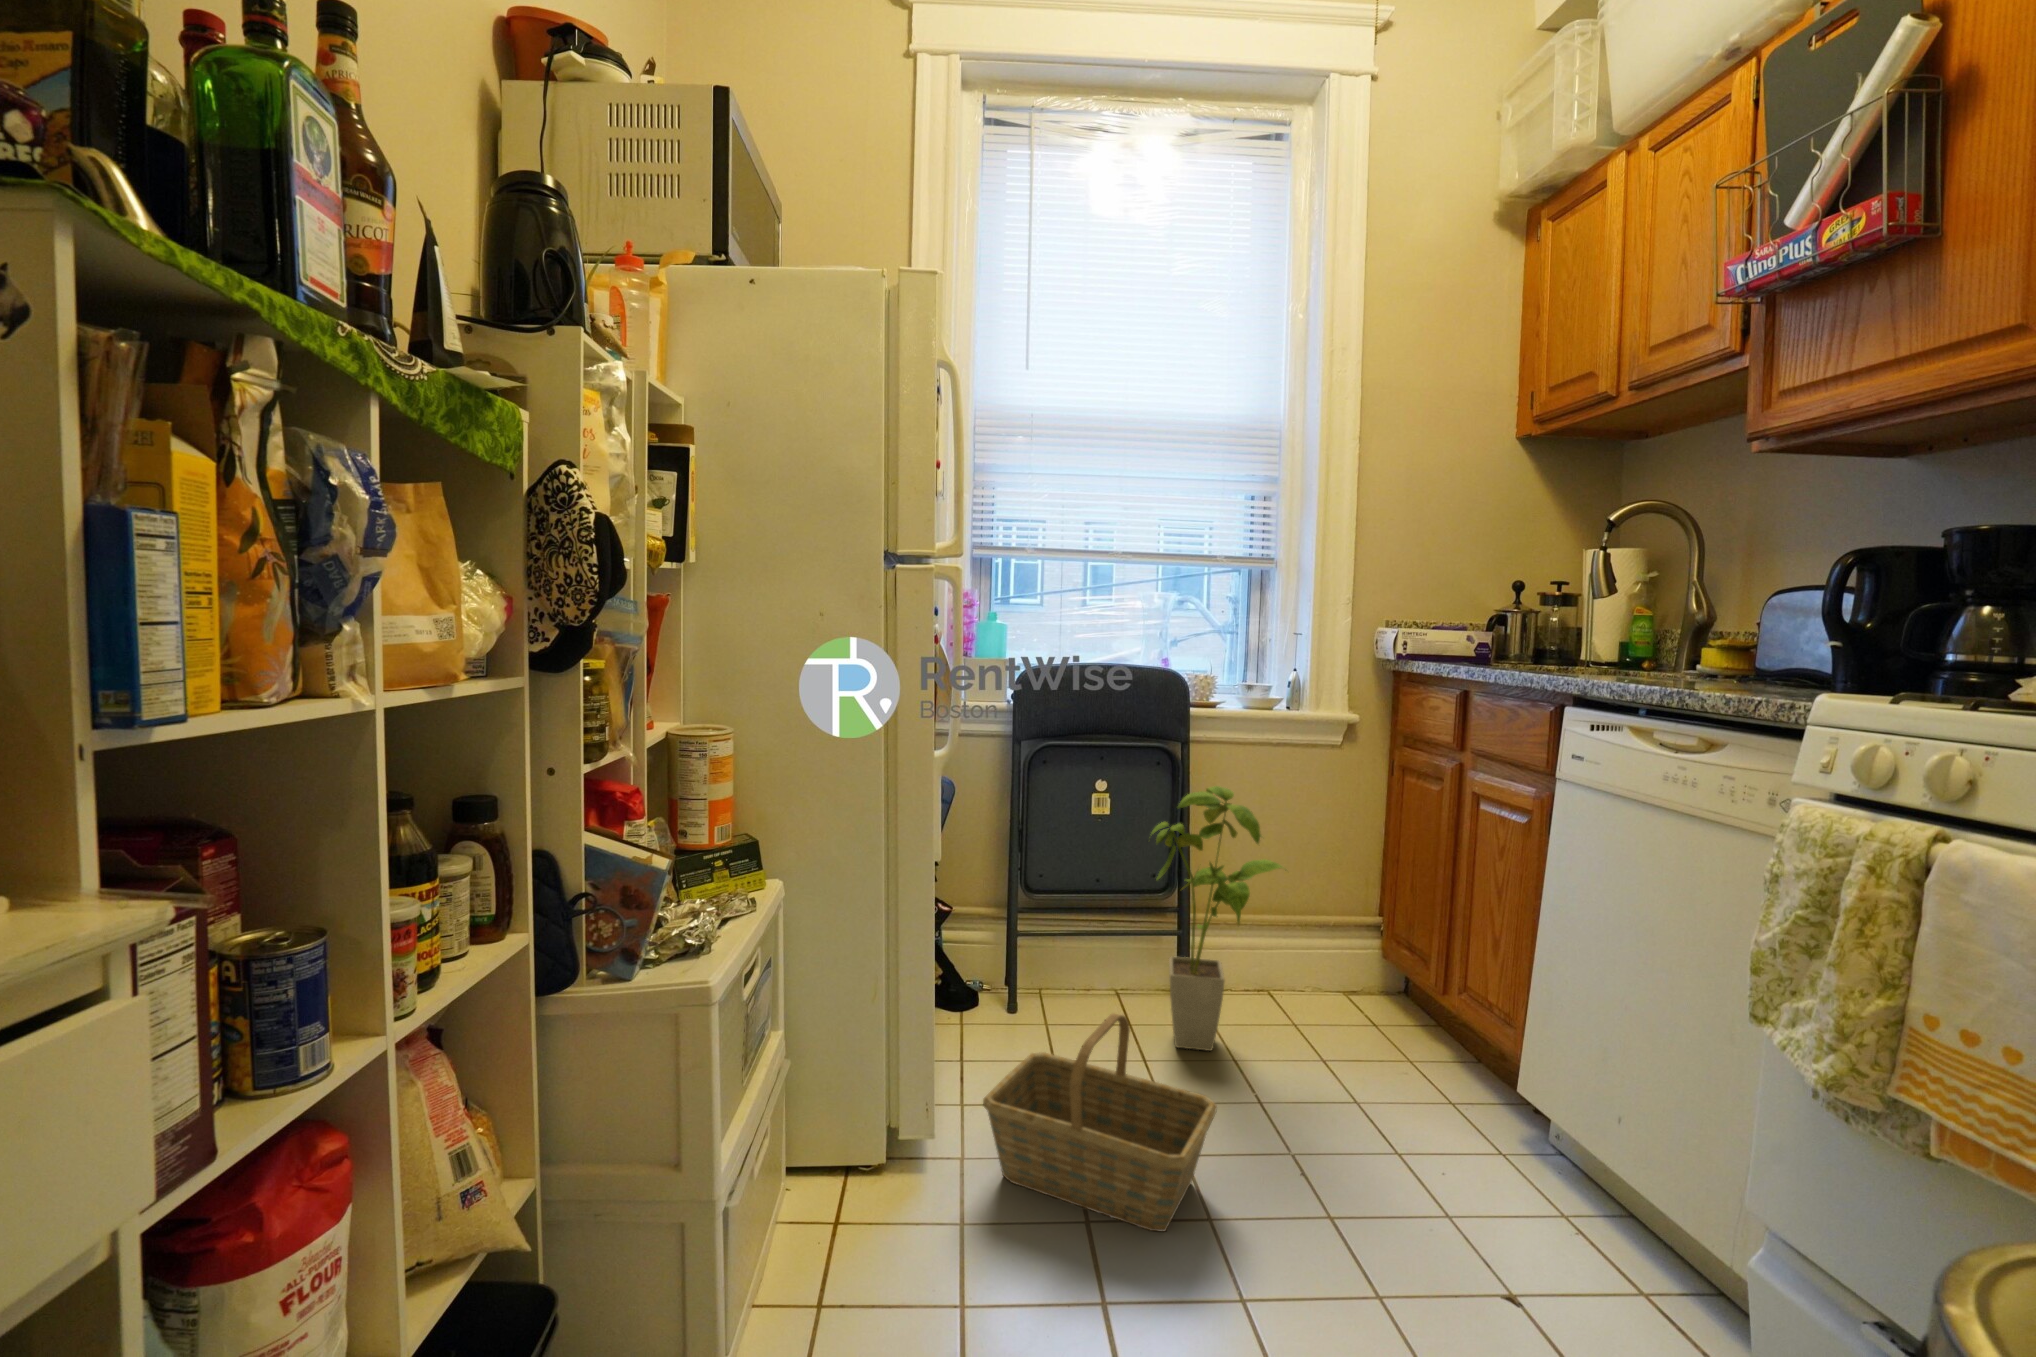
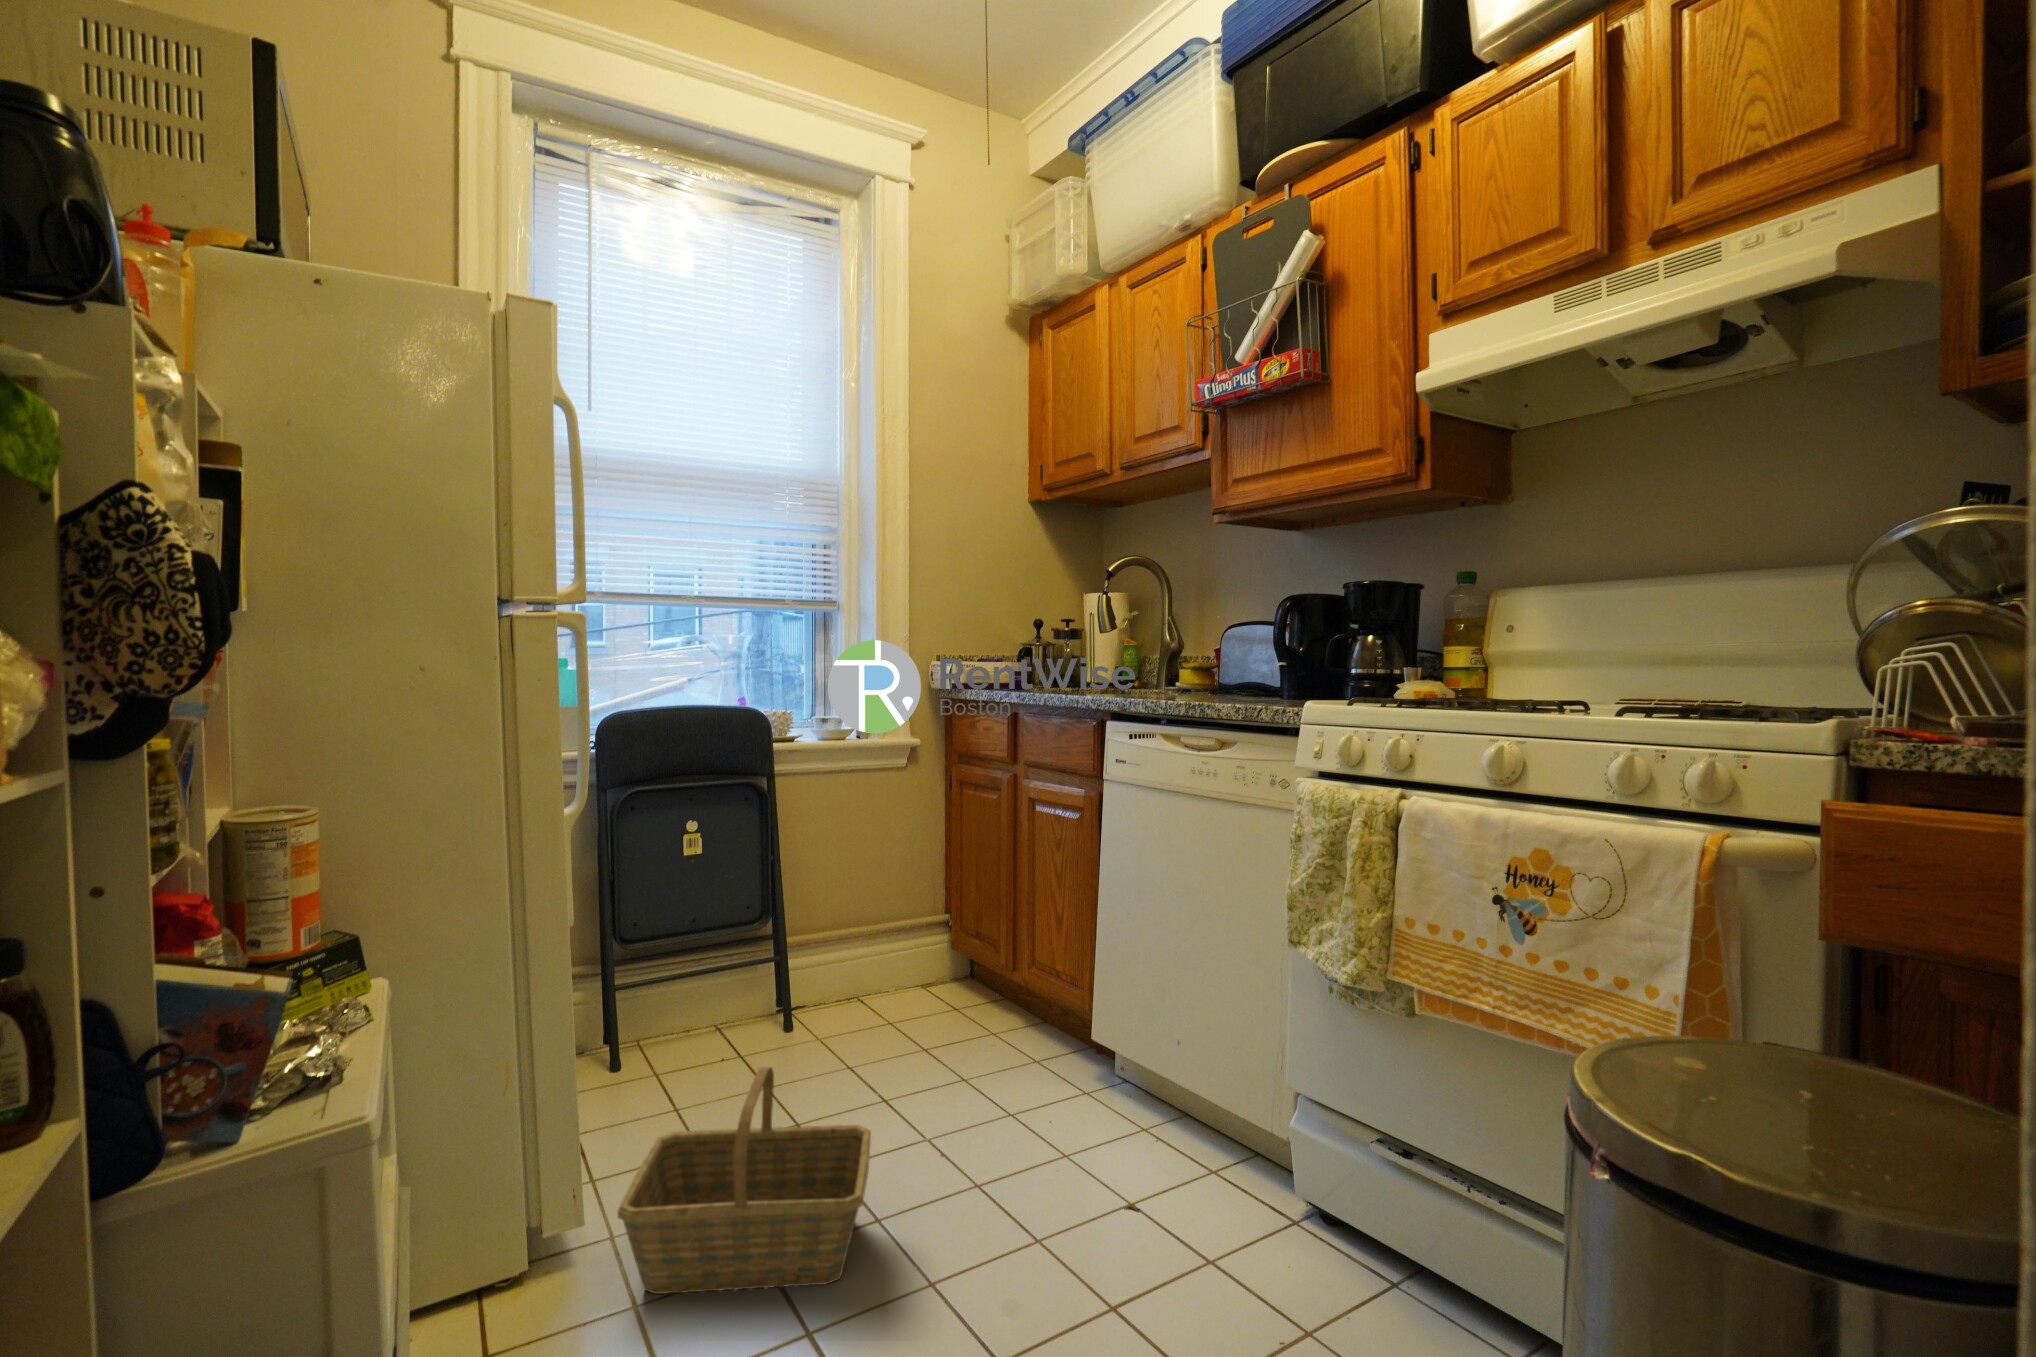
house plant: present [1150,786,1283,1051] -> none [750,813,888,1083]

